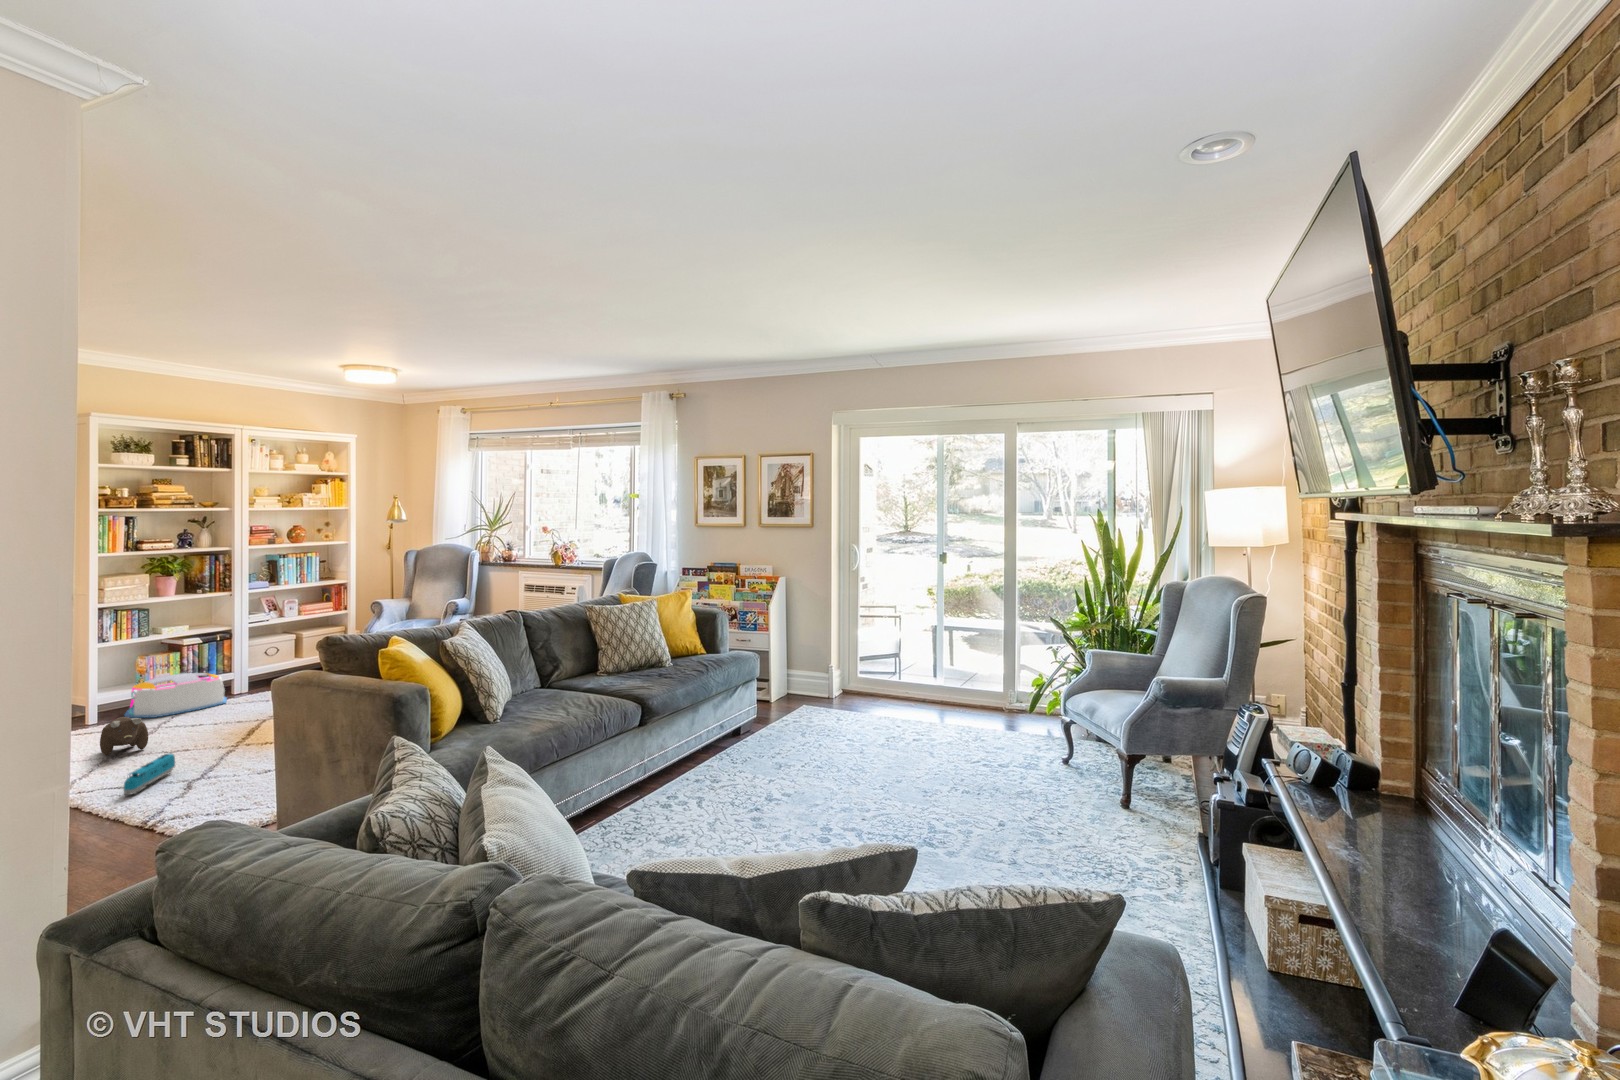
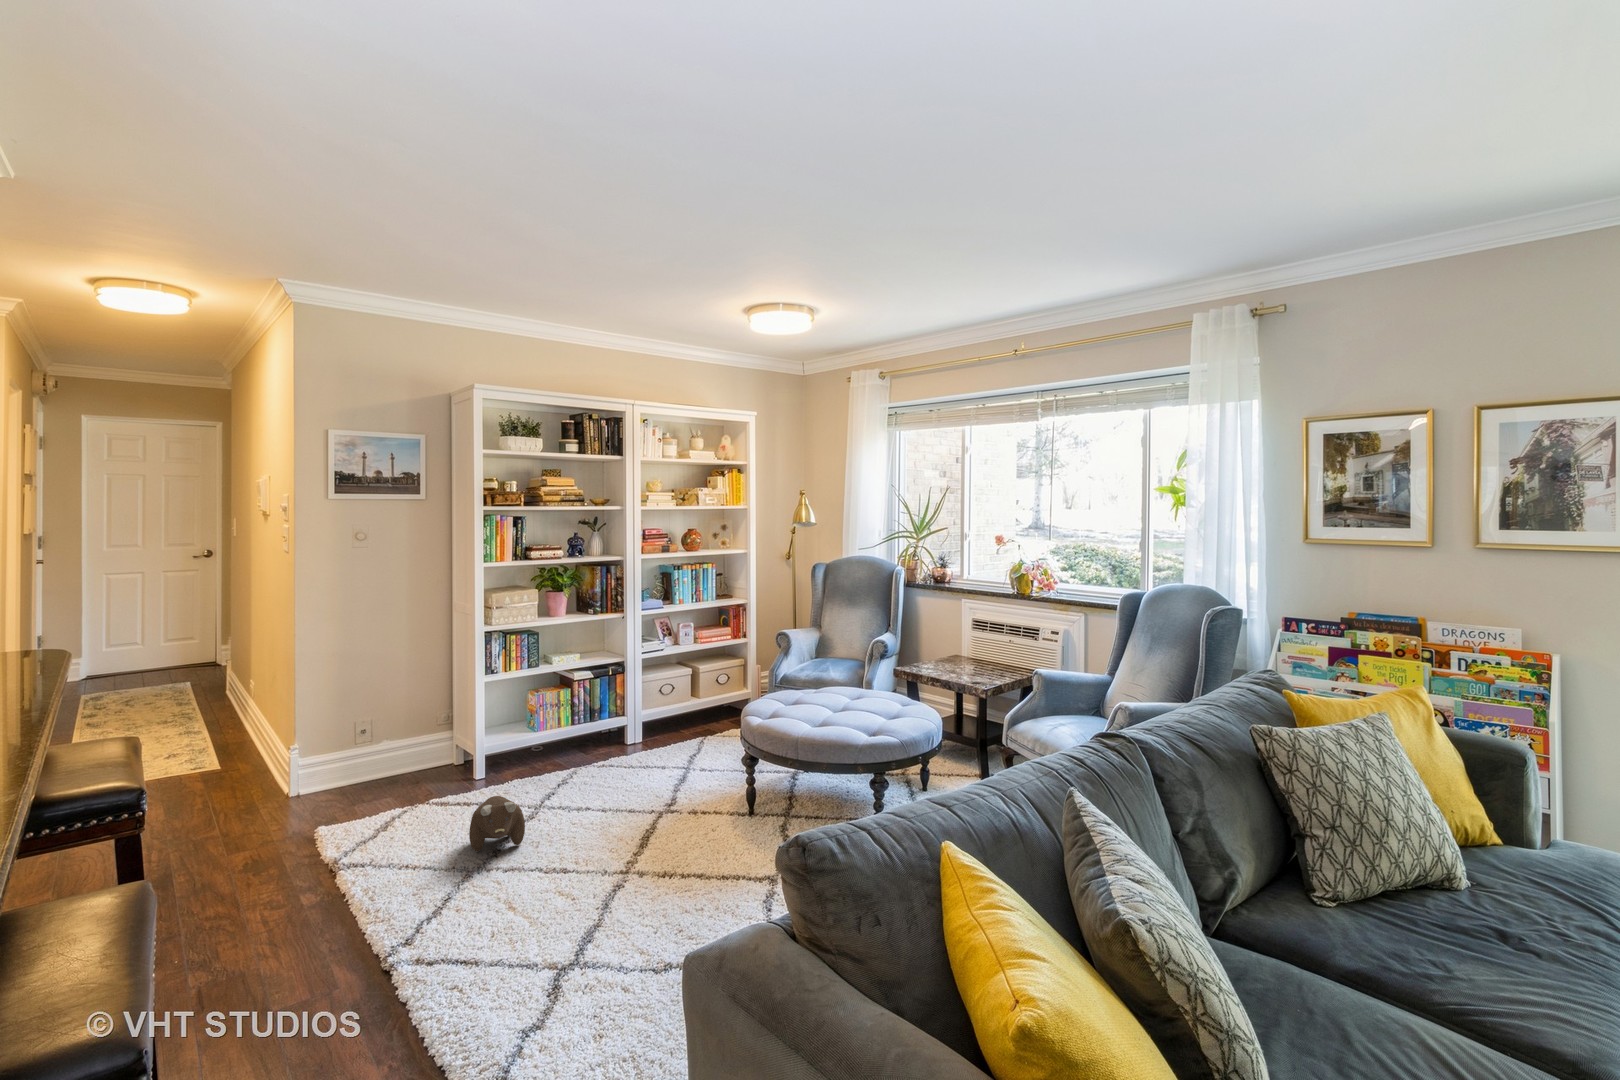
storage bin: present [124,673,227,718] -> none [508,716,617,780]
toy train: present [124,754,175,795] -> none [479,879,551,963]

